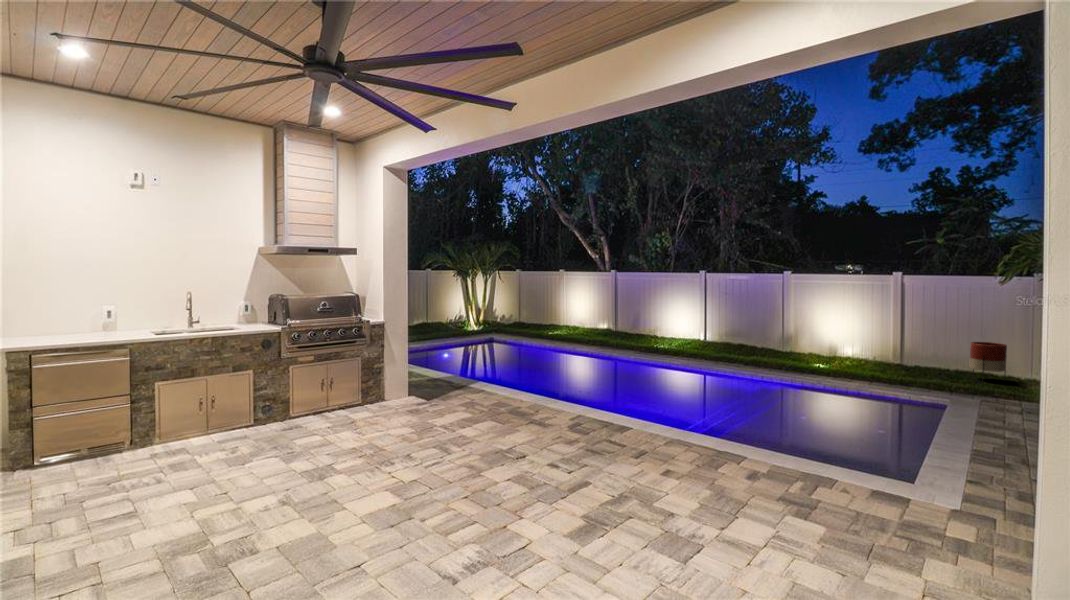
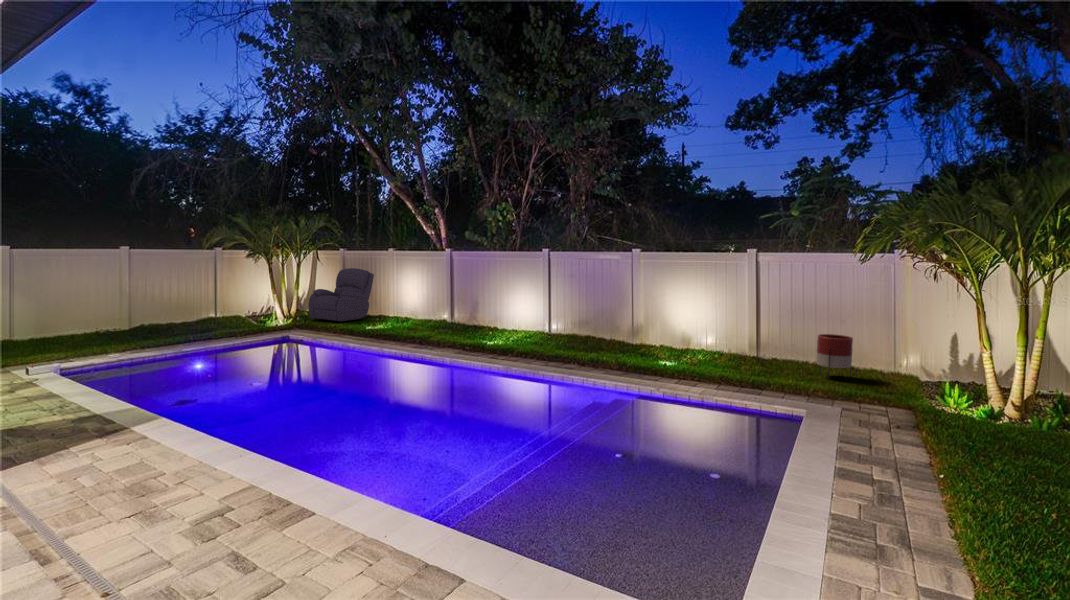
chair: none [494,286,544,330] -> present [308,268,374,322]

